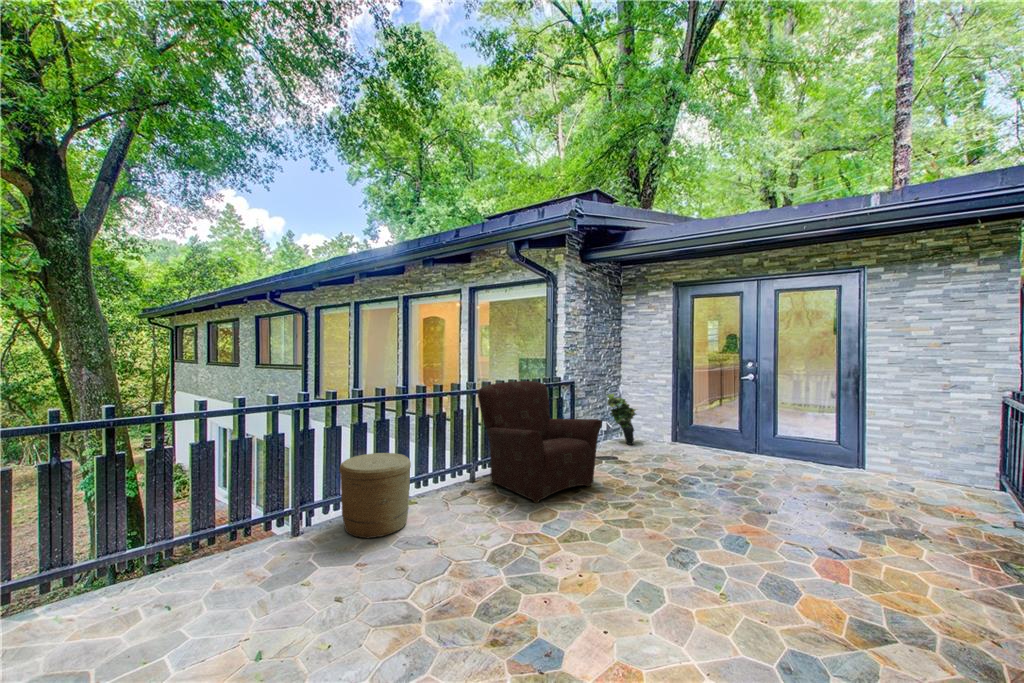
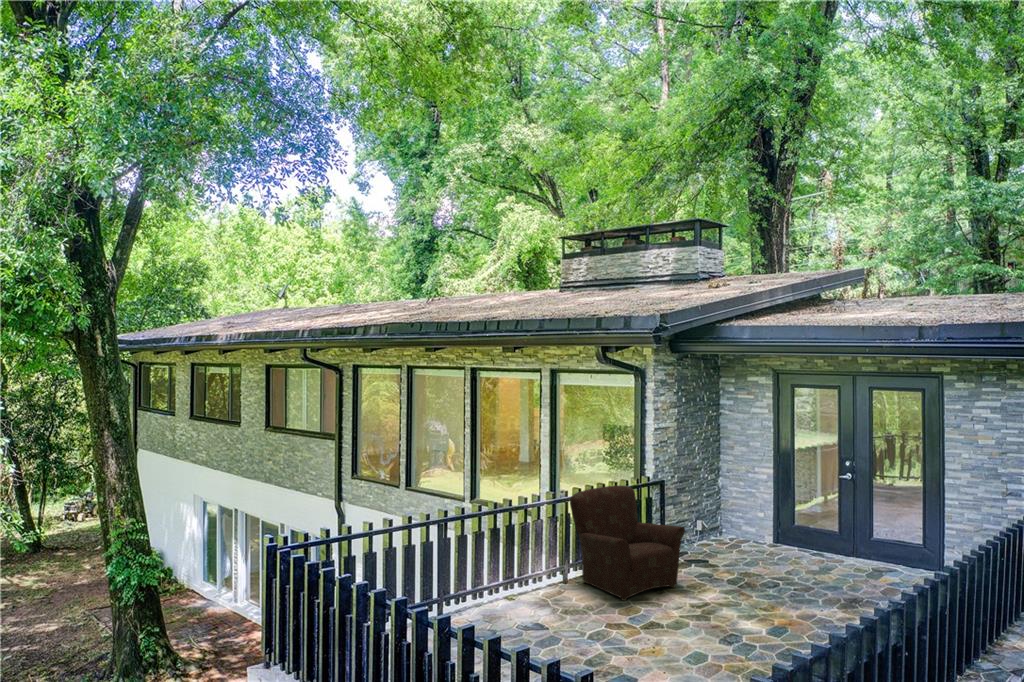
potted plant: present [607,394,636,445] -> none [701,489,736,546]
woven basket: present [339,453,411,538] -> none [469,557,523,623]

